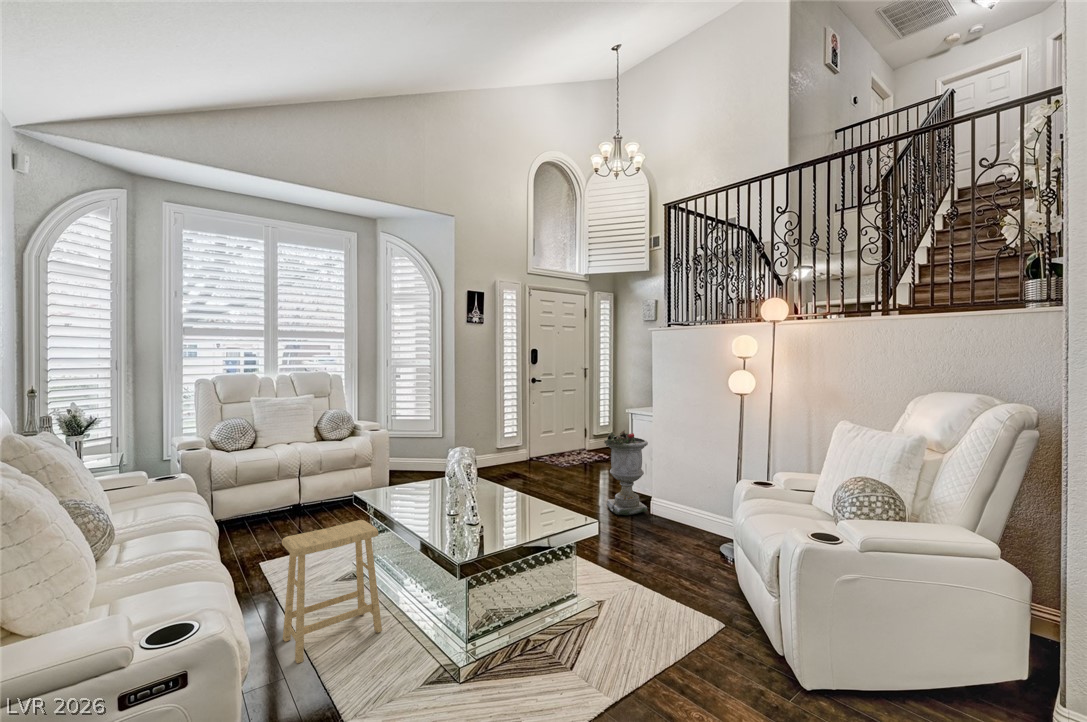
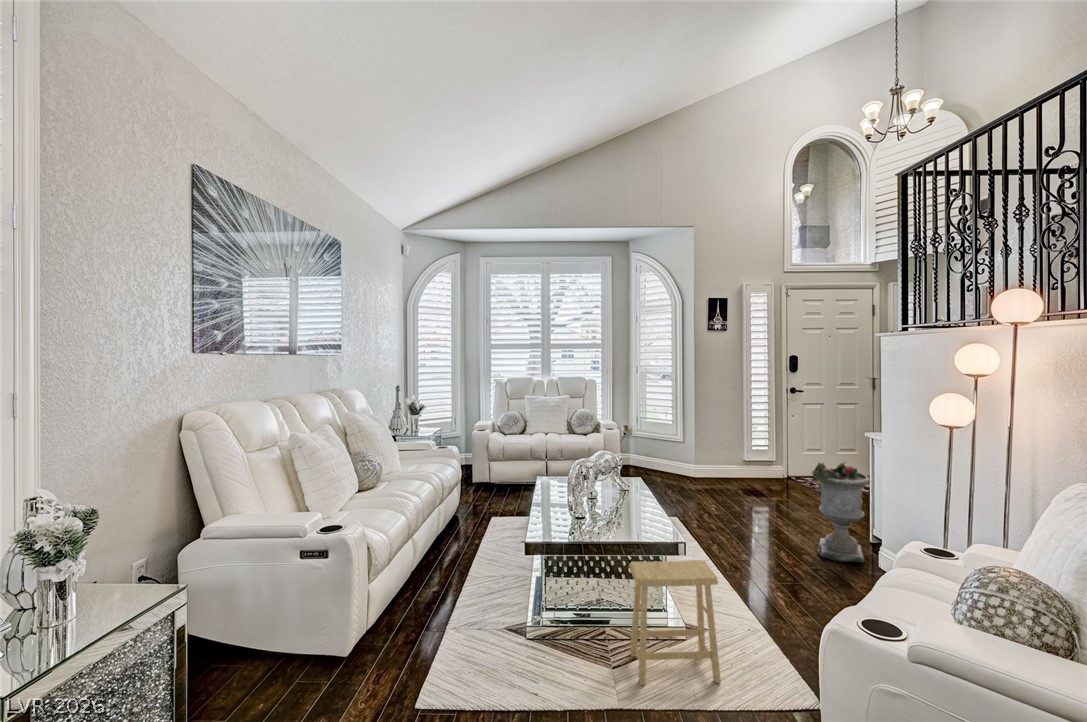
footstool: present [282,520,382,664] -> present [629,560,721,685]

